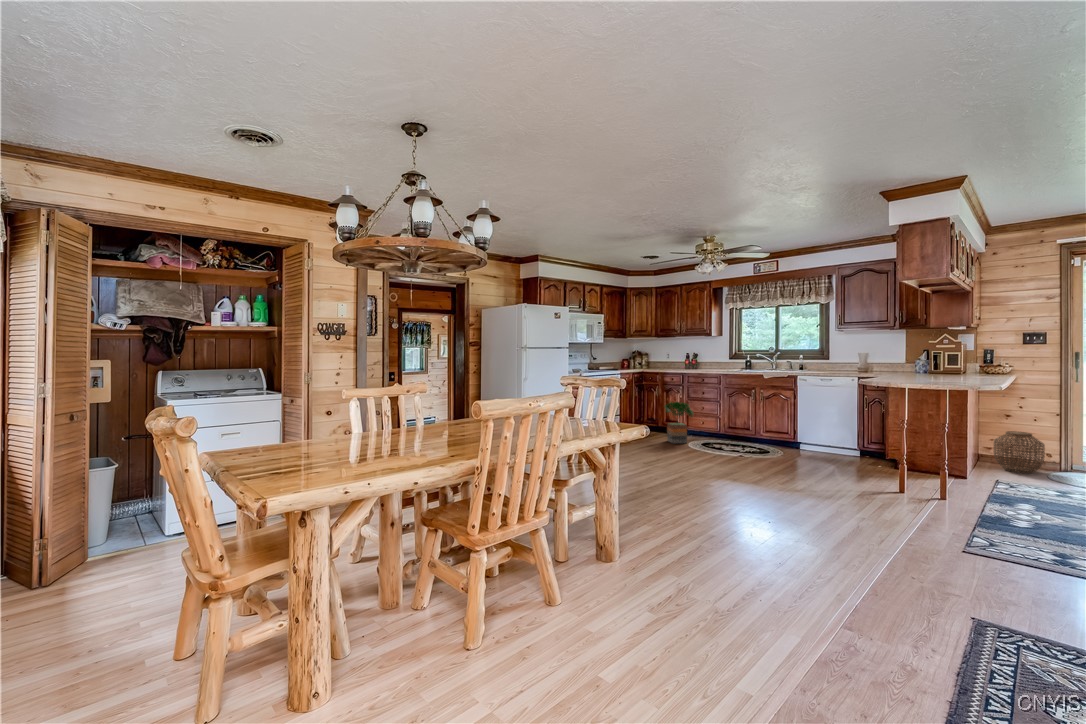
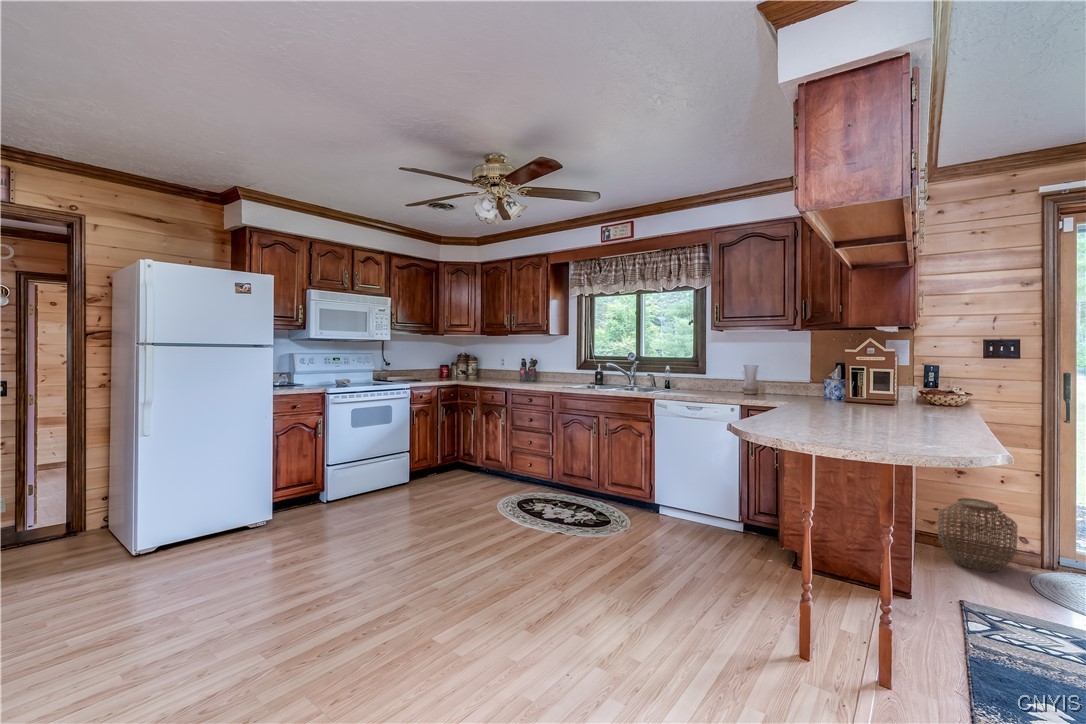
potted tree: present [664,402,693,444] -> none [460,436,506,505]

